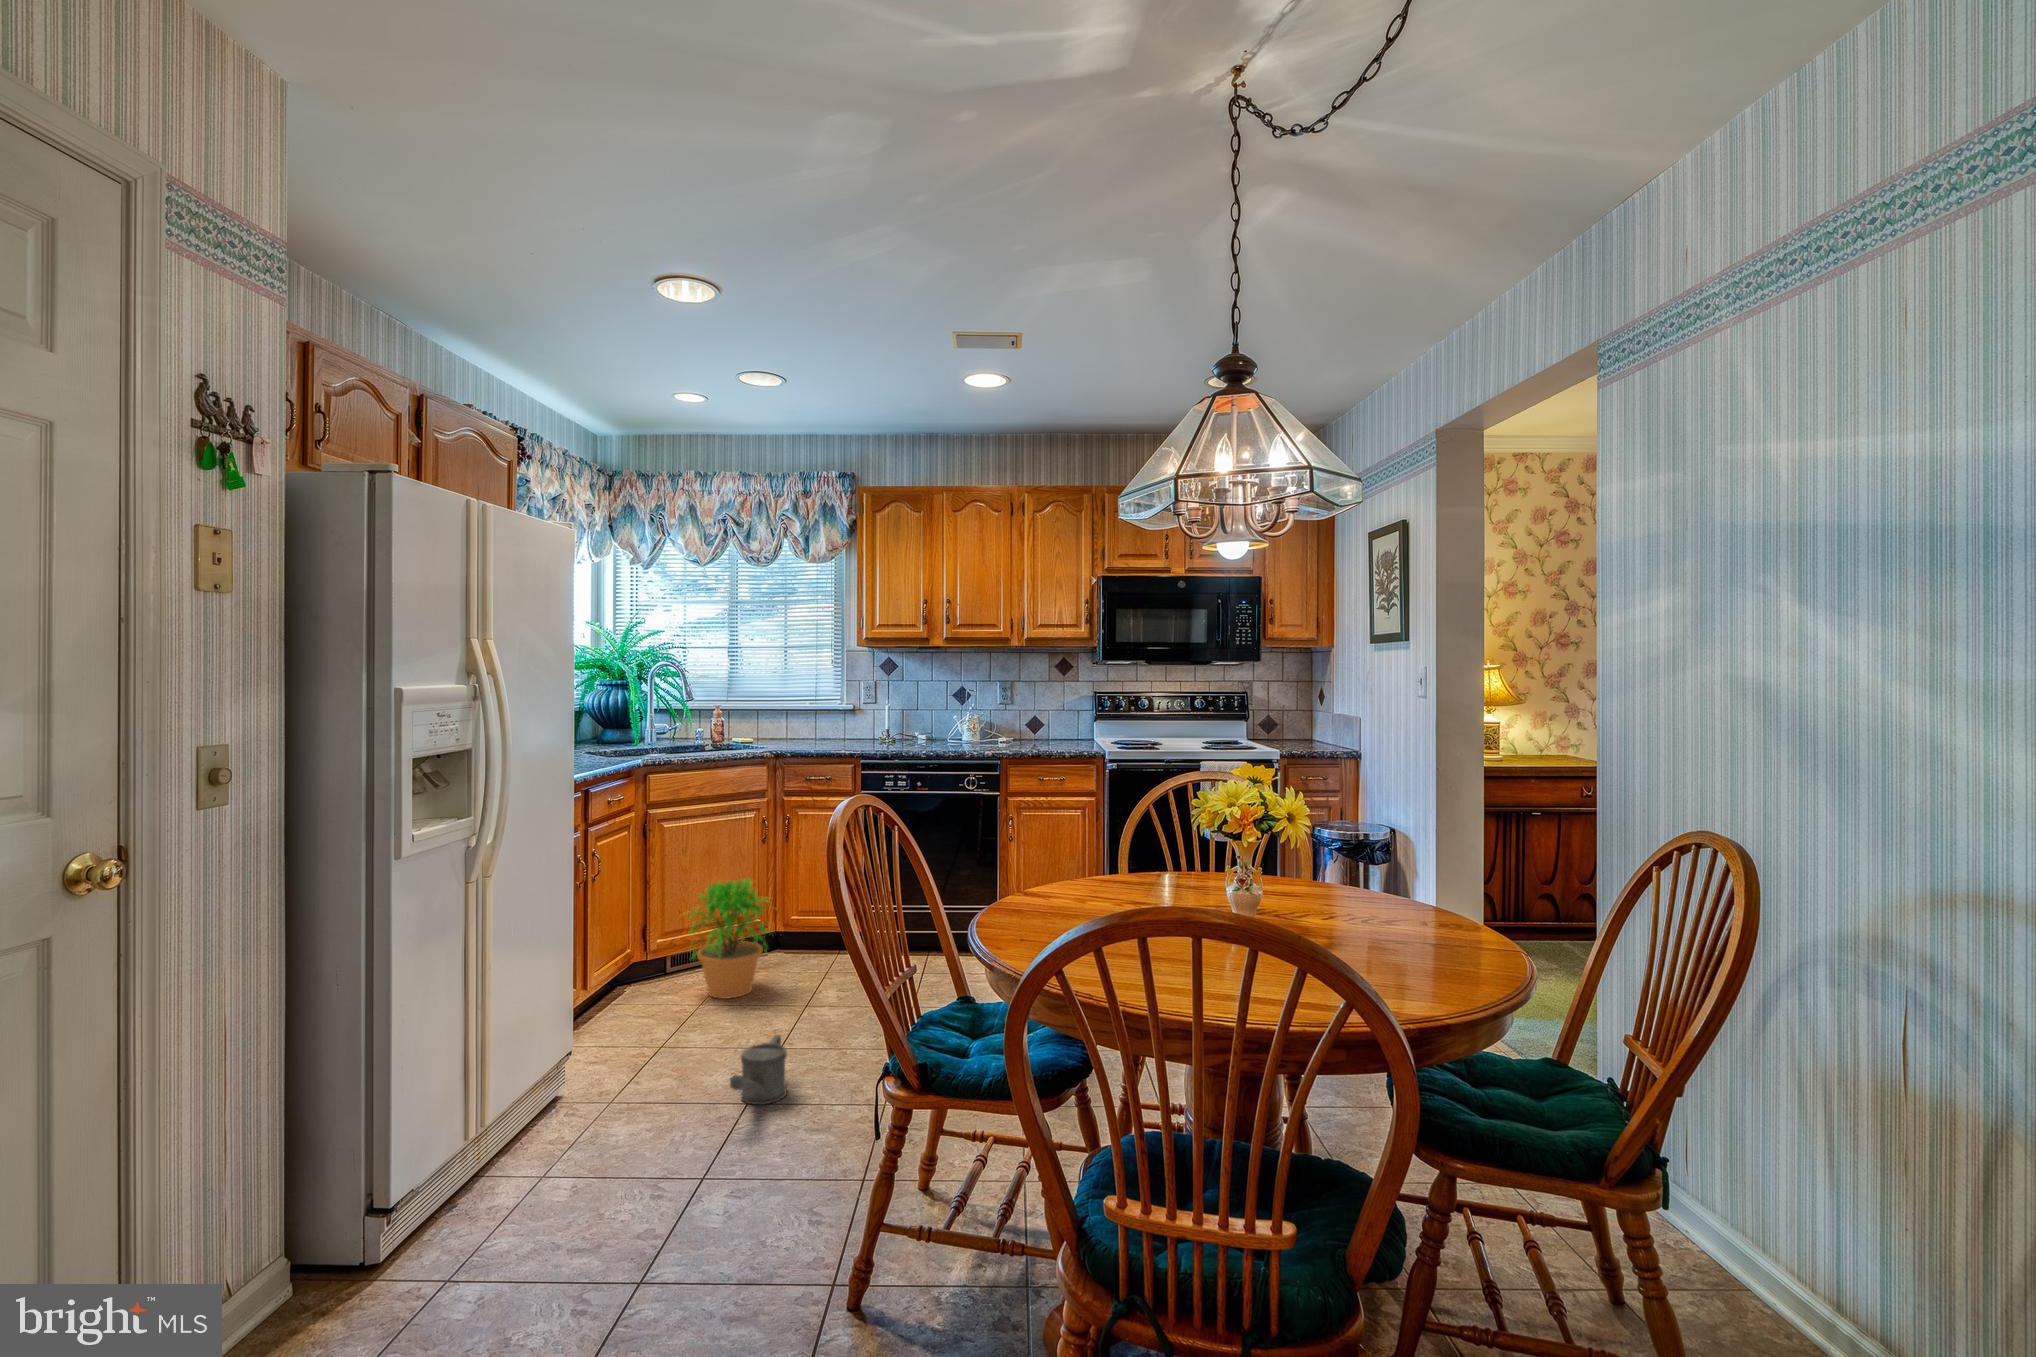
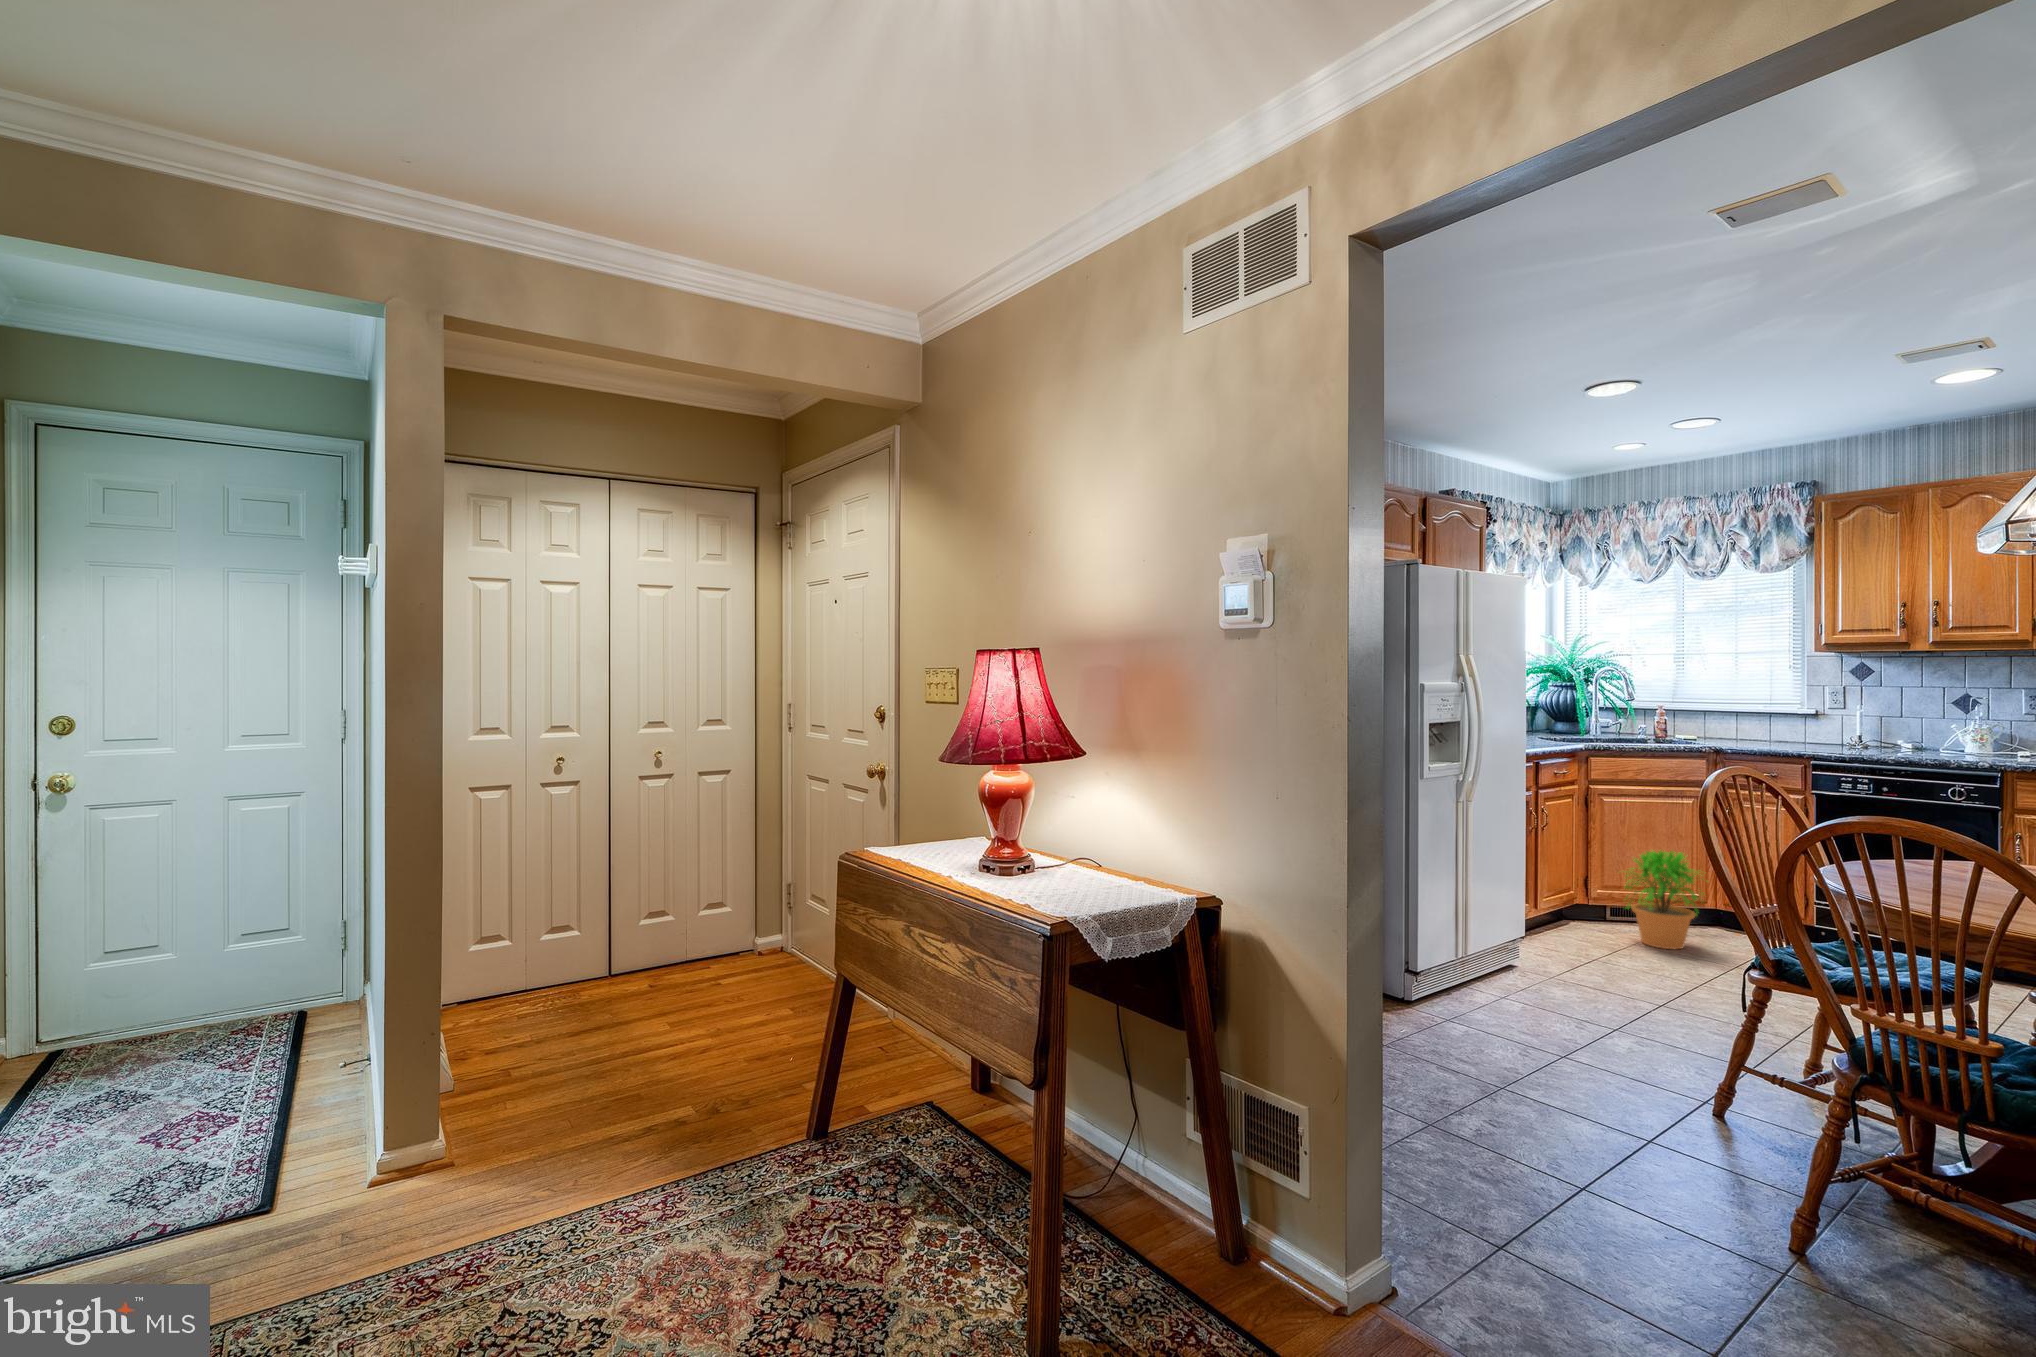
watering can: present [730,1035,787,1105] -> none [1644,966,1700,1013]

